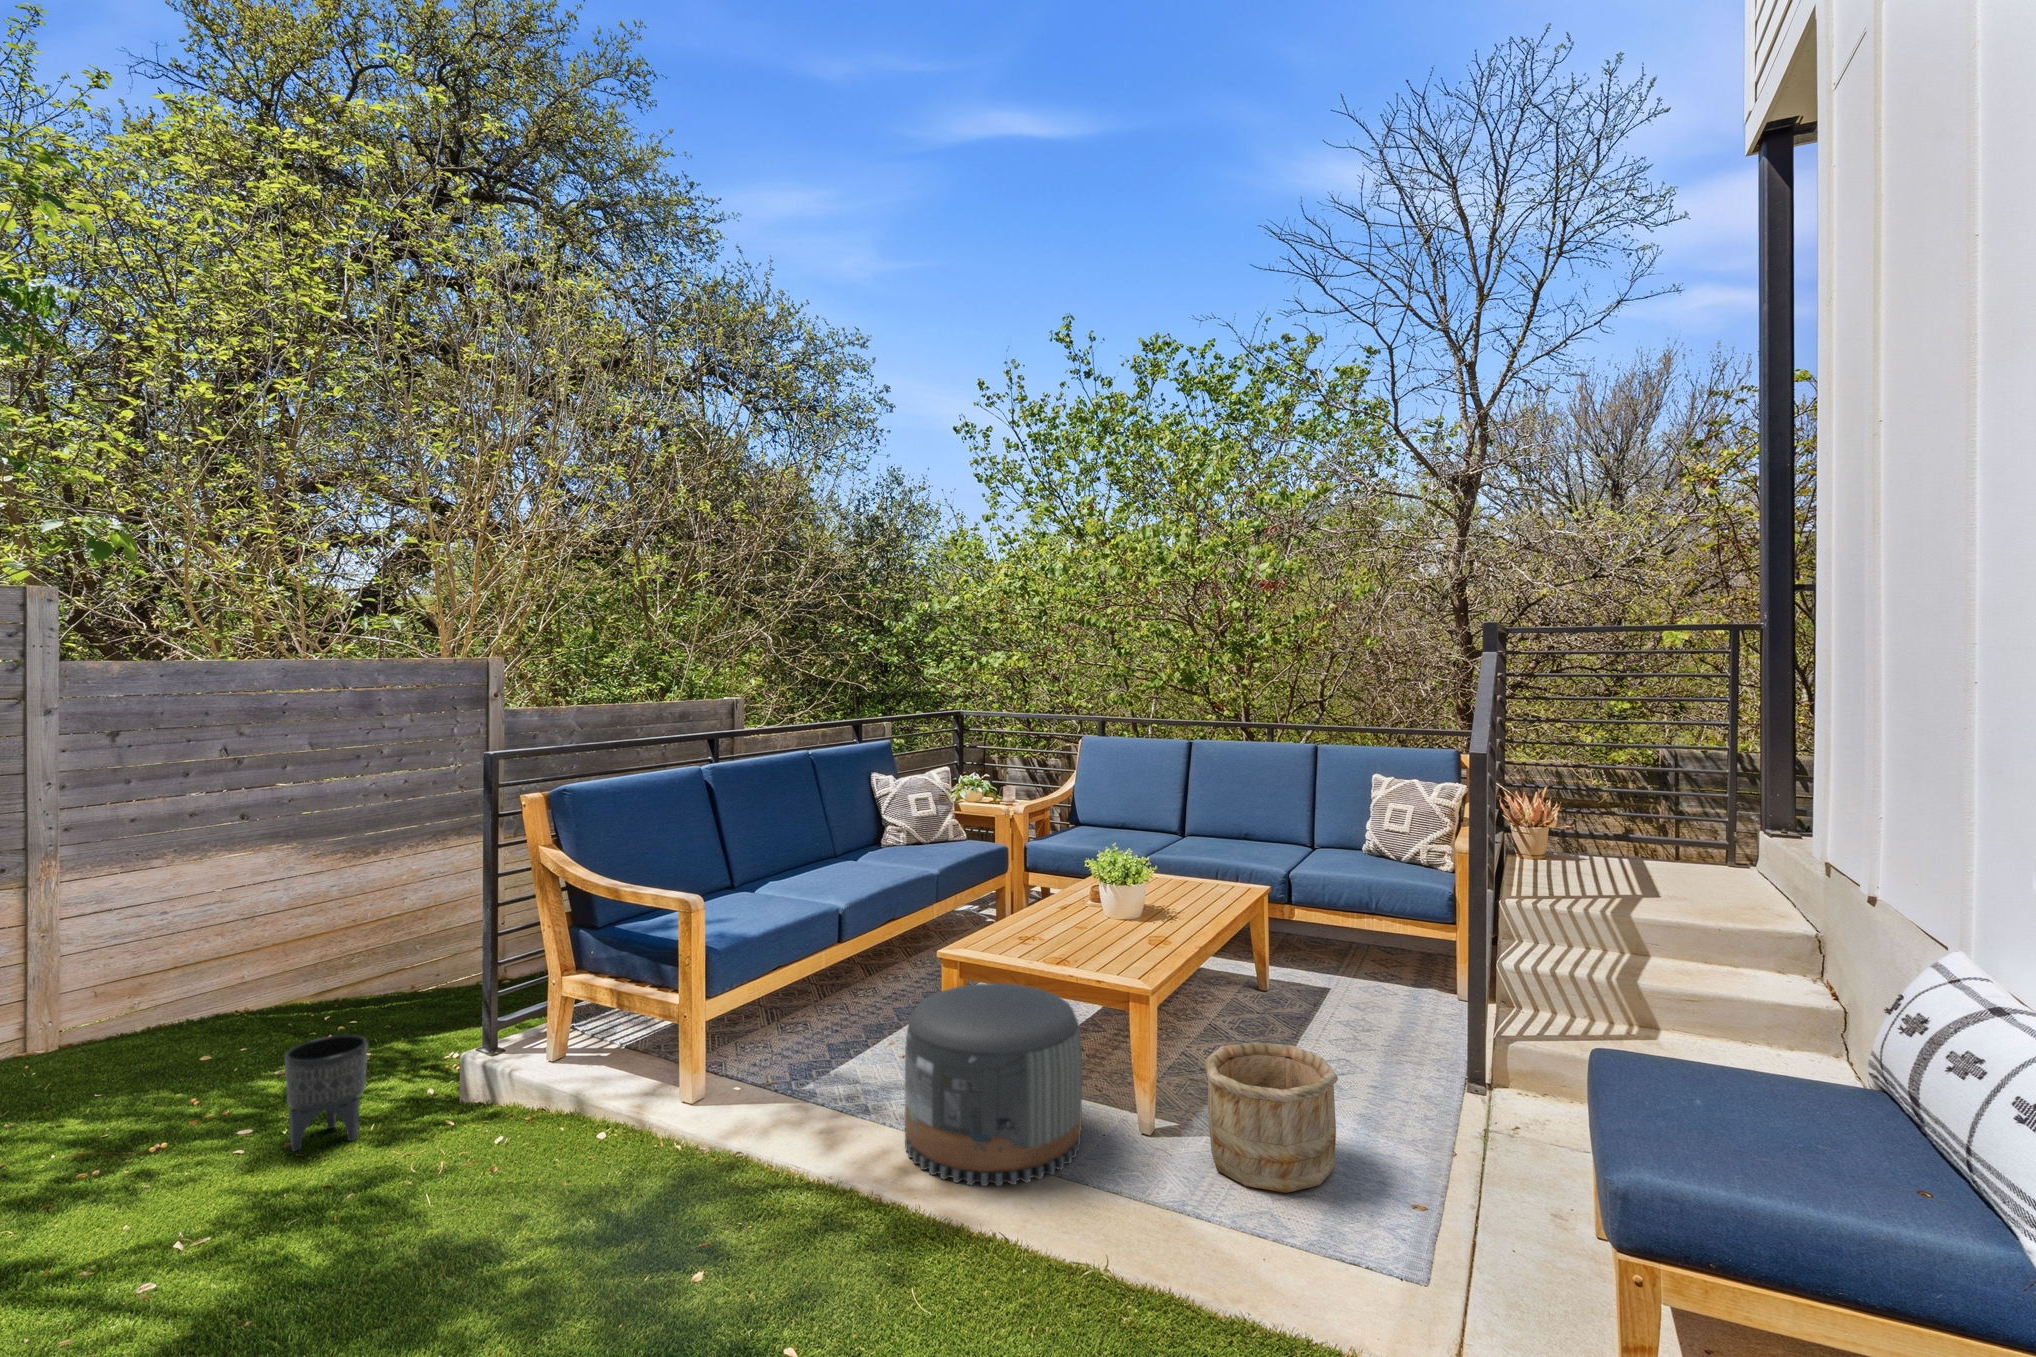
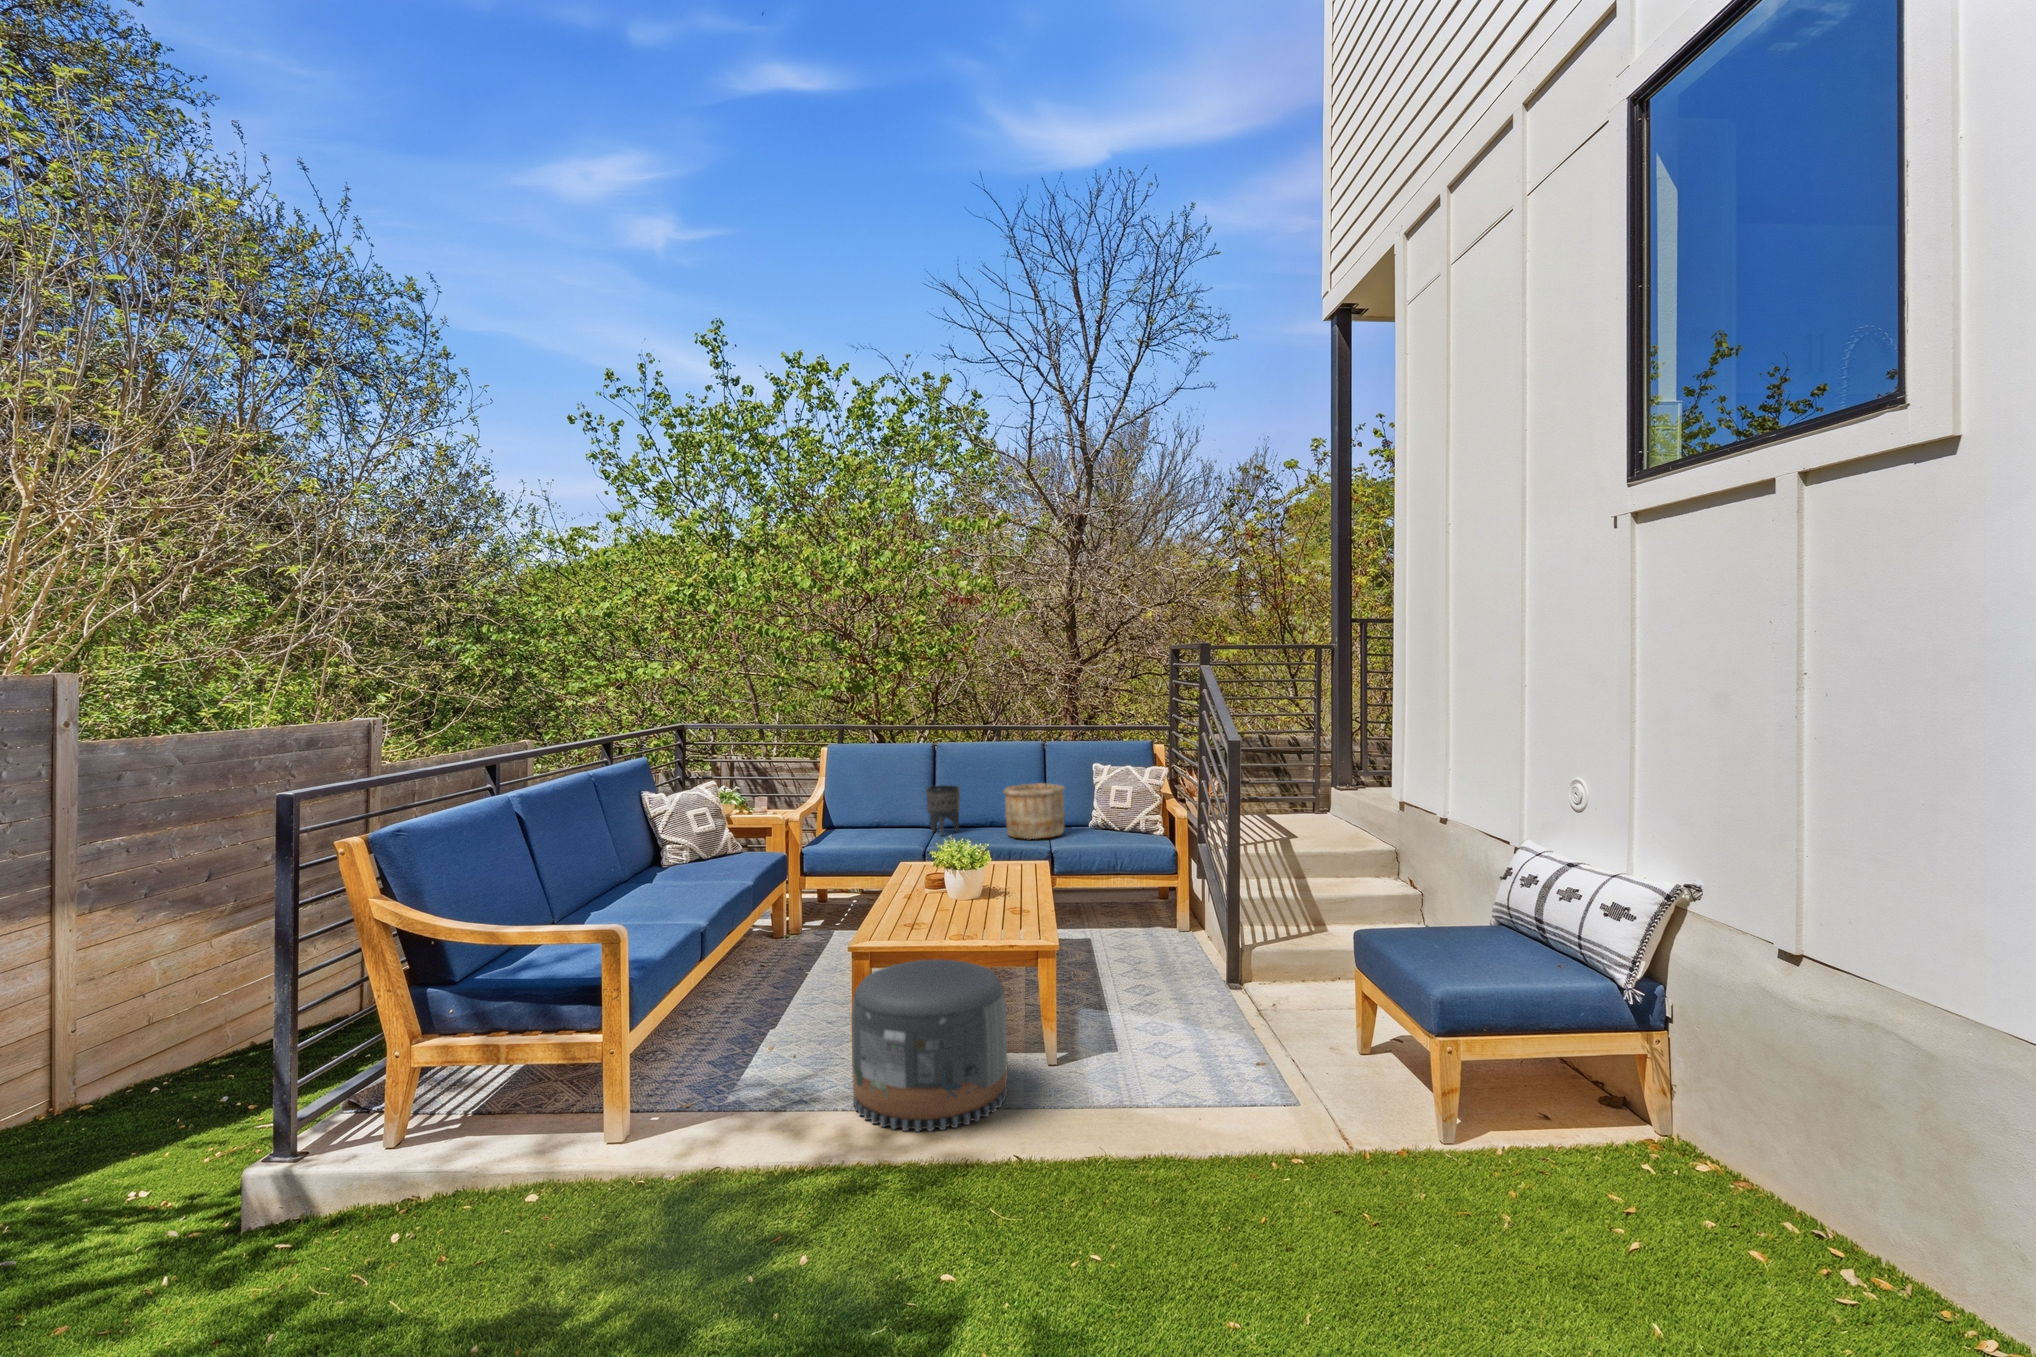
planter: present [285,1035,368,1151] -> present [926,785,960,835]
wooden bucket: present [1204,1042,1338,1193] -> present [1003,783,1065,839]

